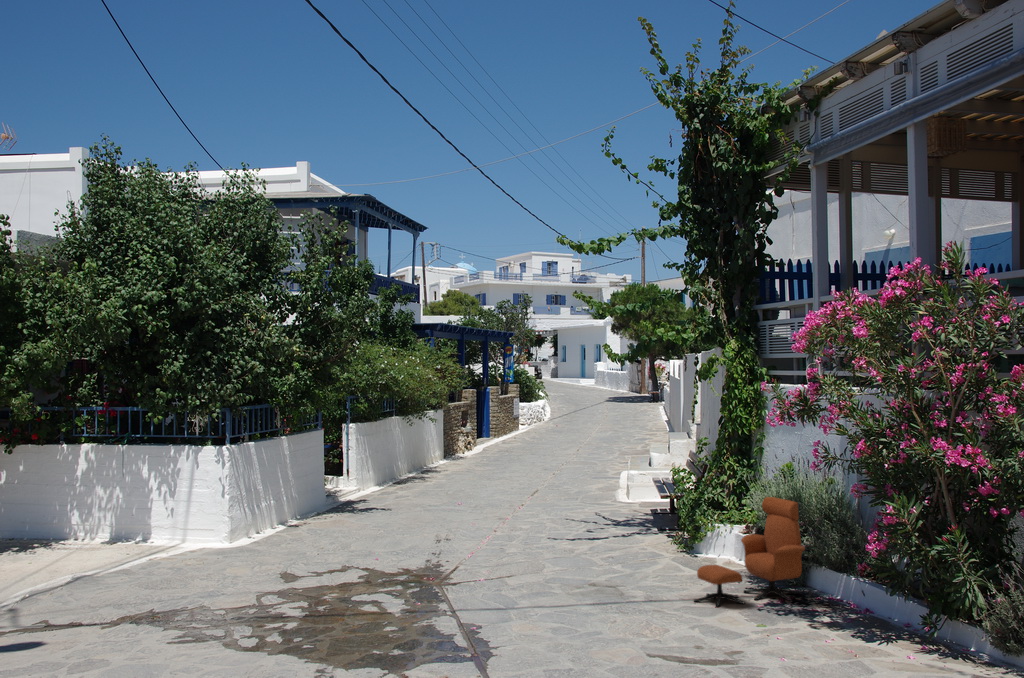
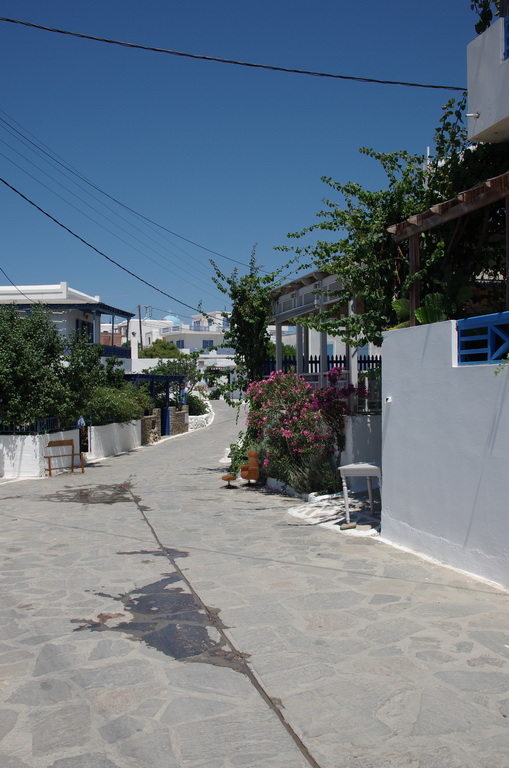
bench: none [237,453,332,541] -> present [44,439,84,477]

